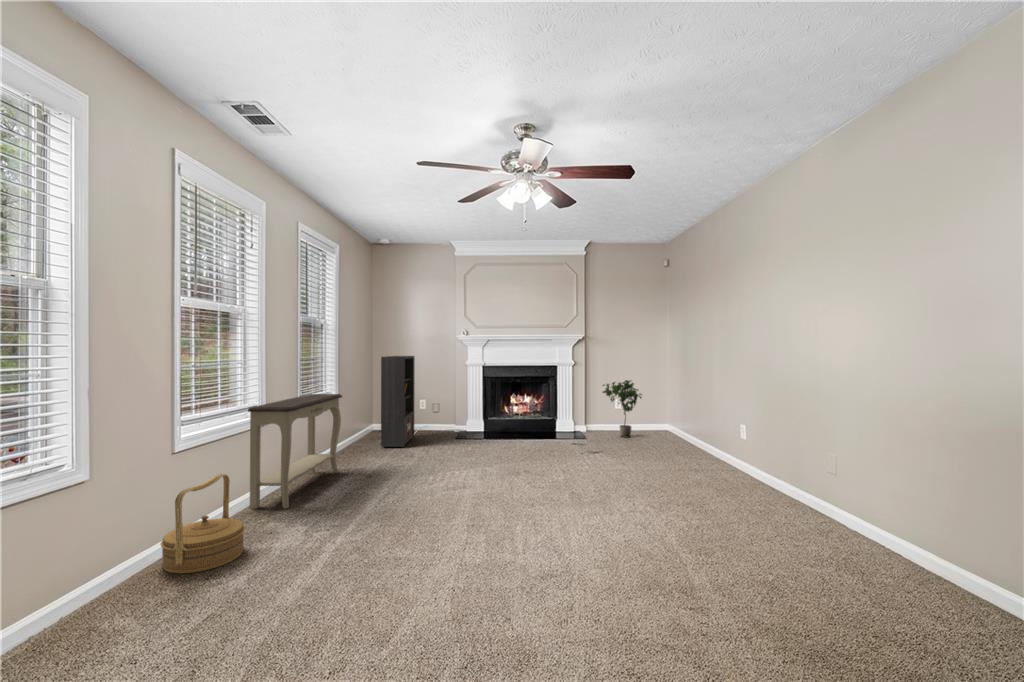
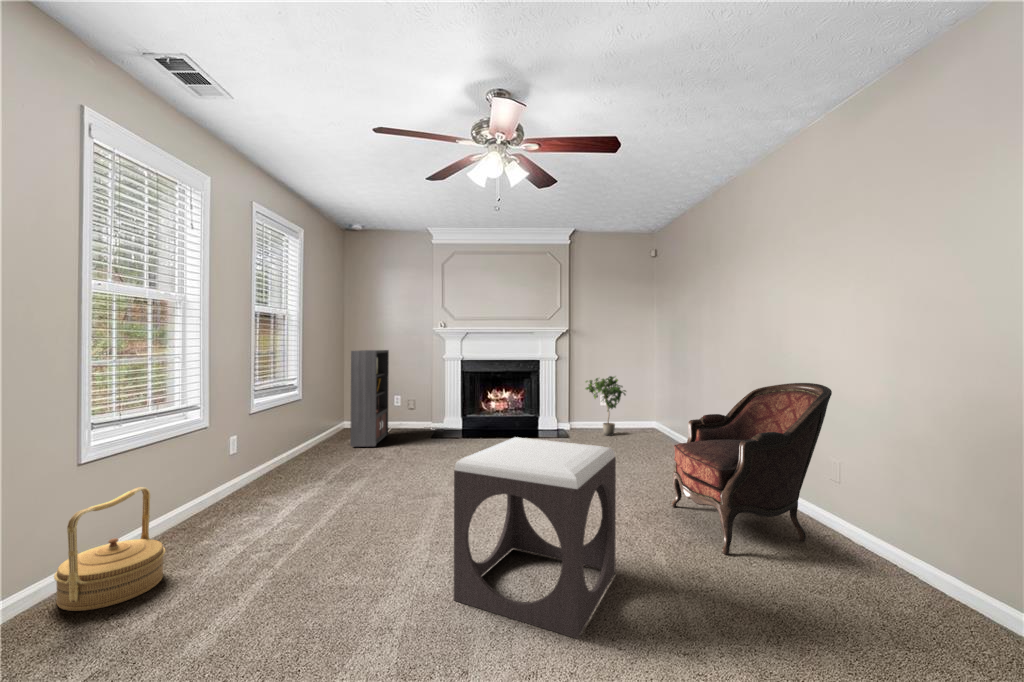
armchair: none [684,384,828,537] -> present [671,383,832,555]
console table: present [248,394,342,509] -> none [184,391,303,522]
footstool: none [493,432,632,597] -> present [454,437,616,638]

